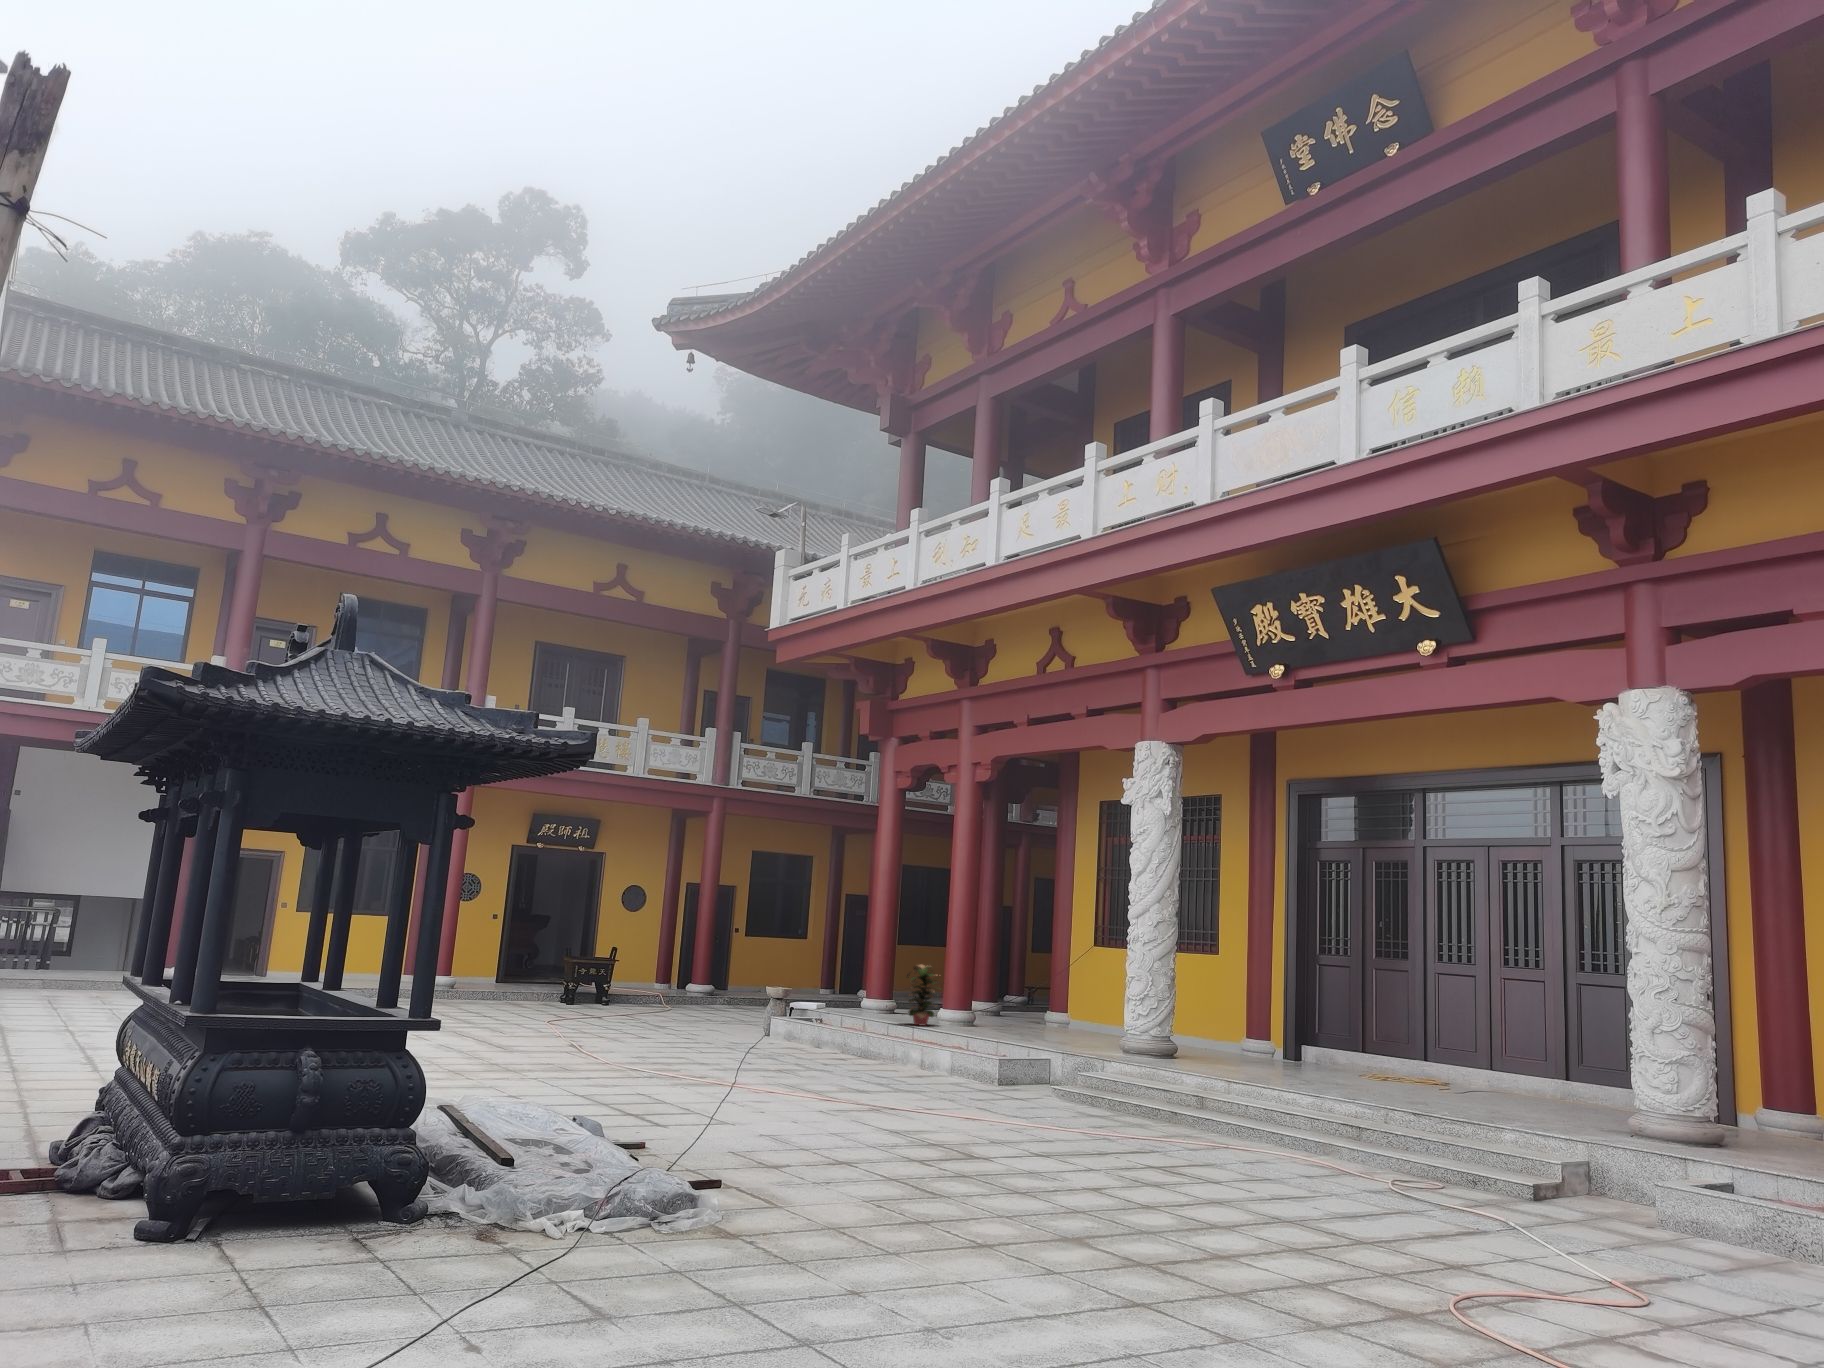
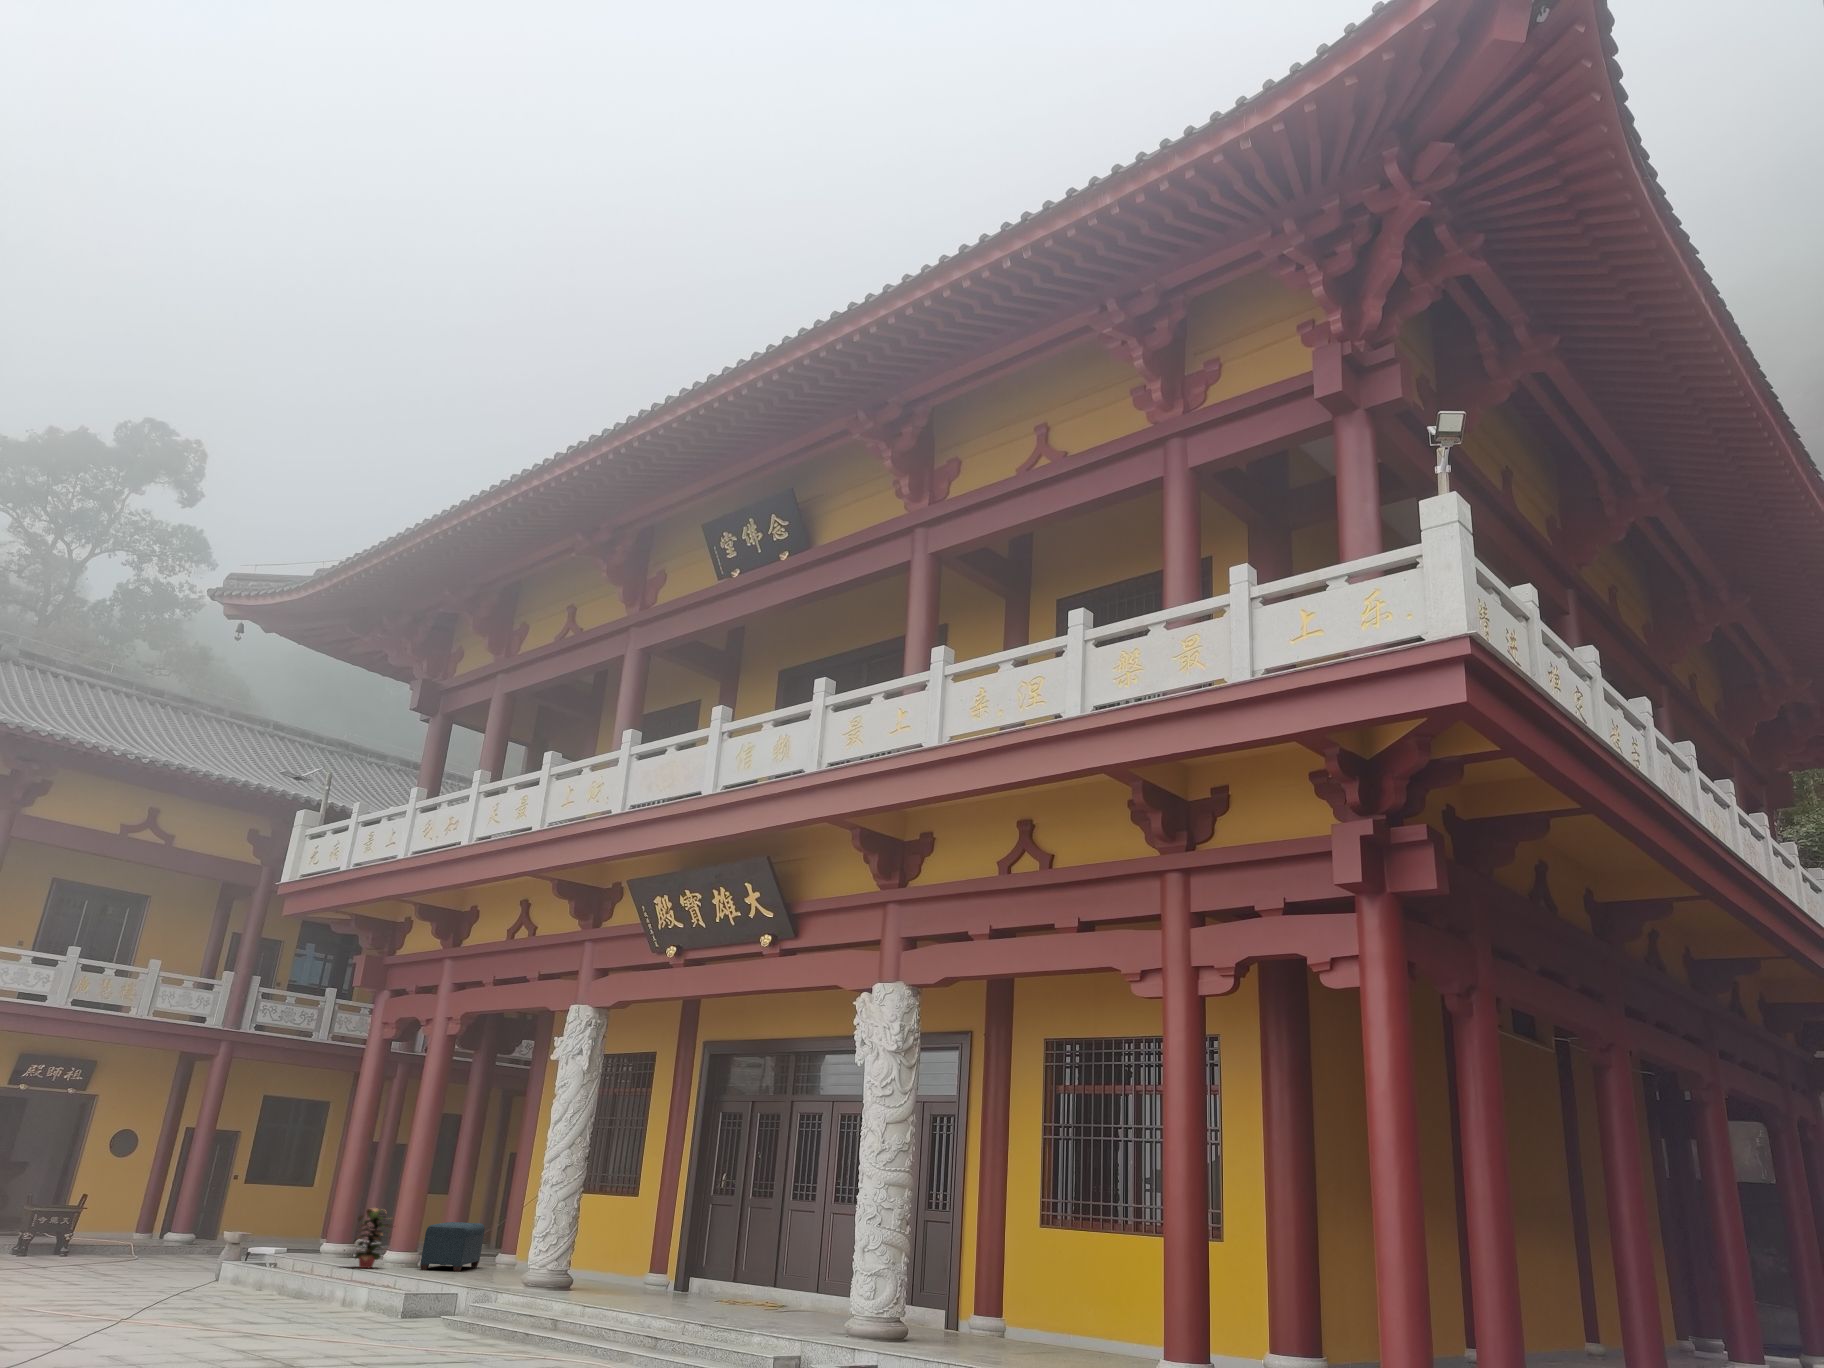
bench: none [976,978,1028,1031] -> present [420,1222,485,1272]

